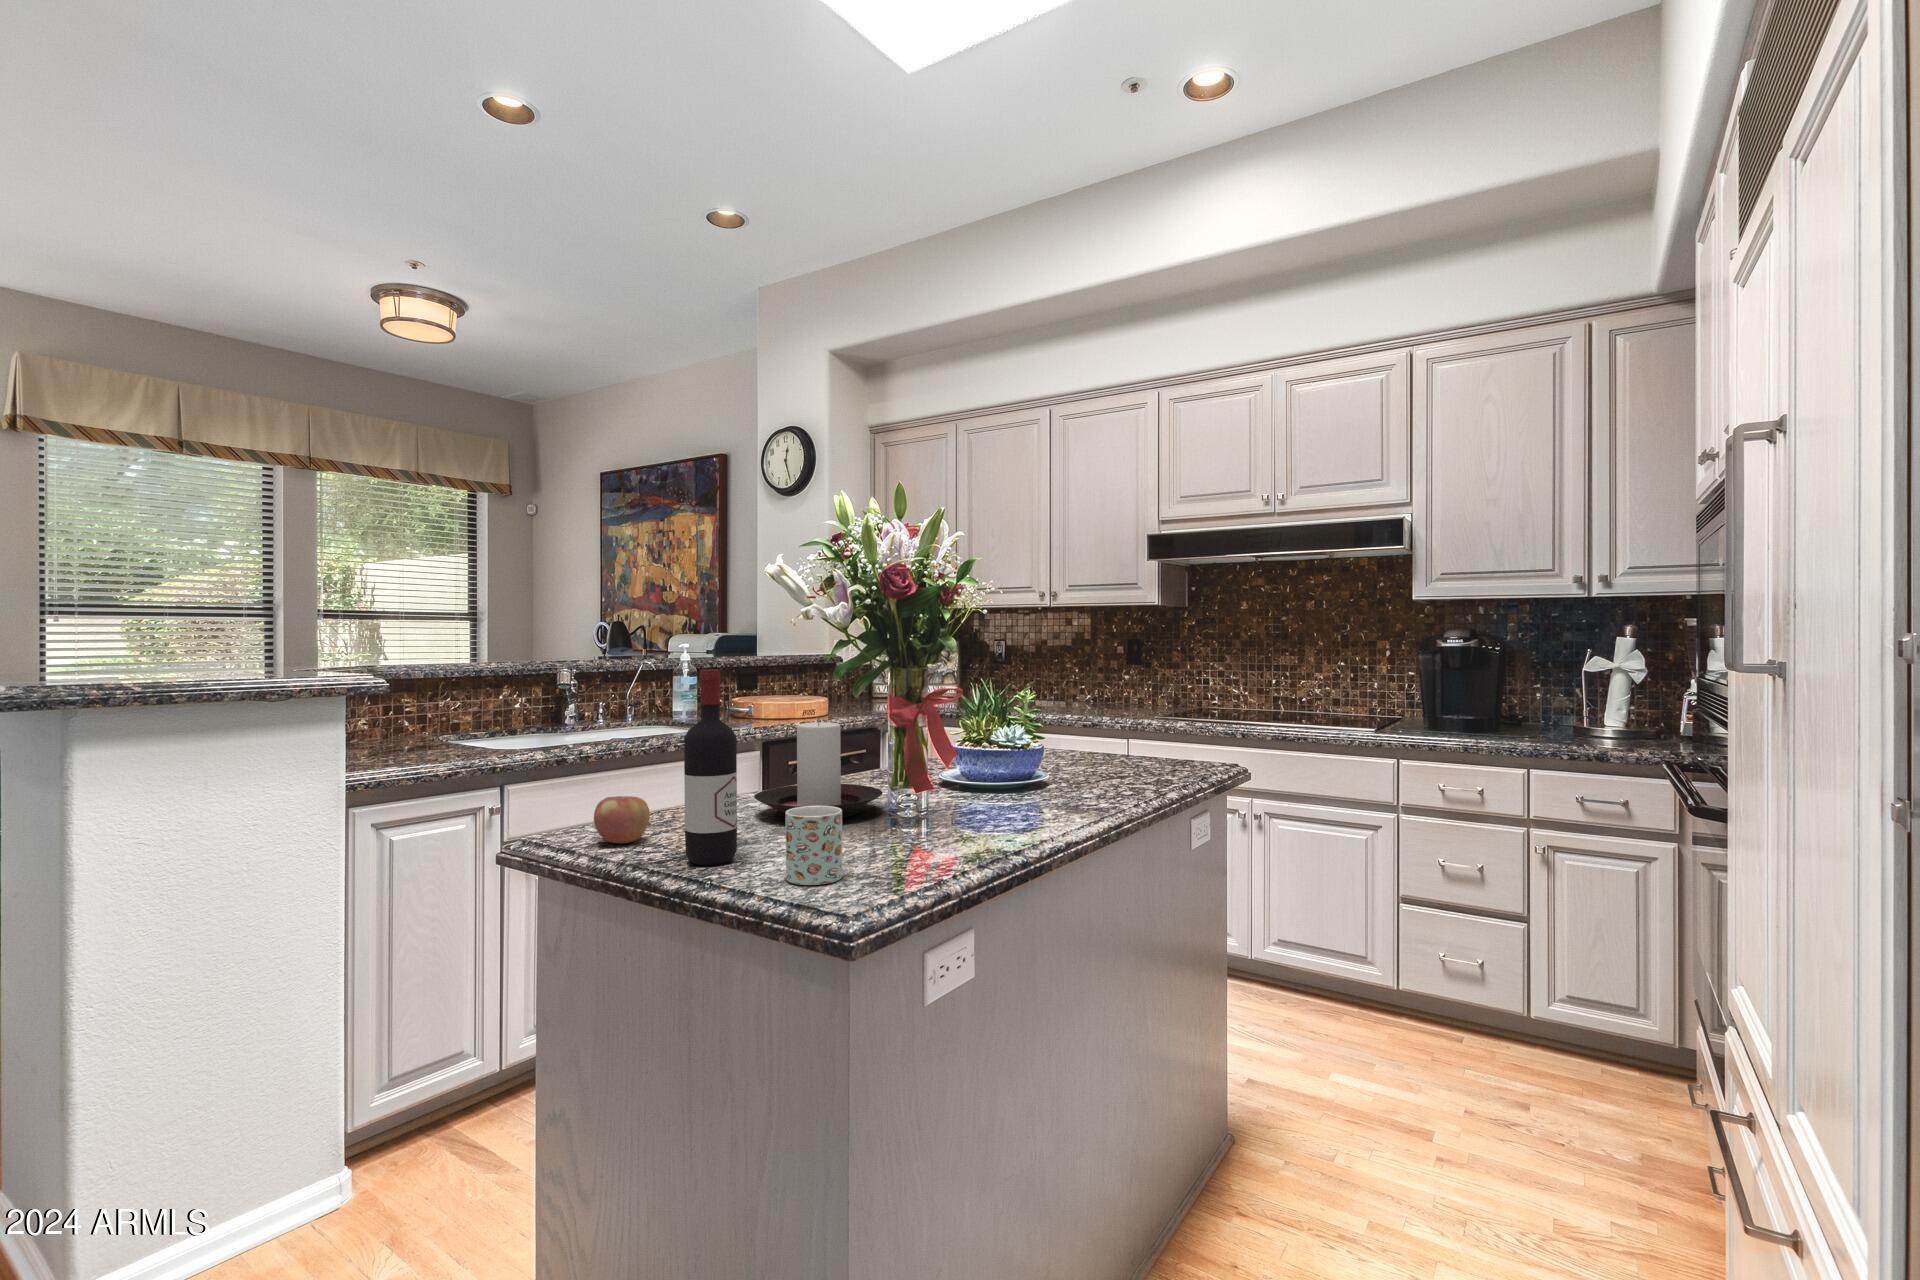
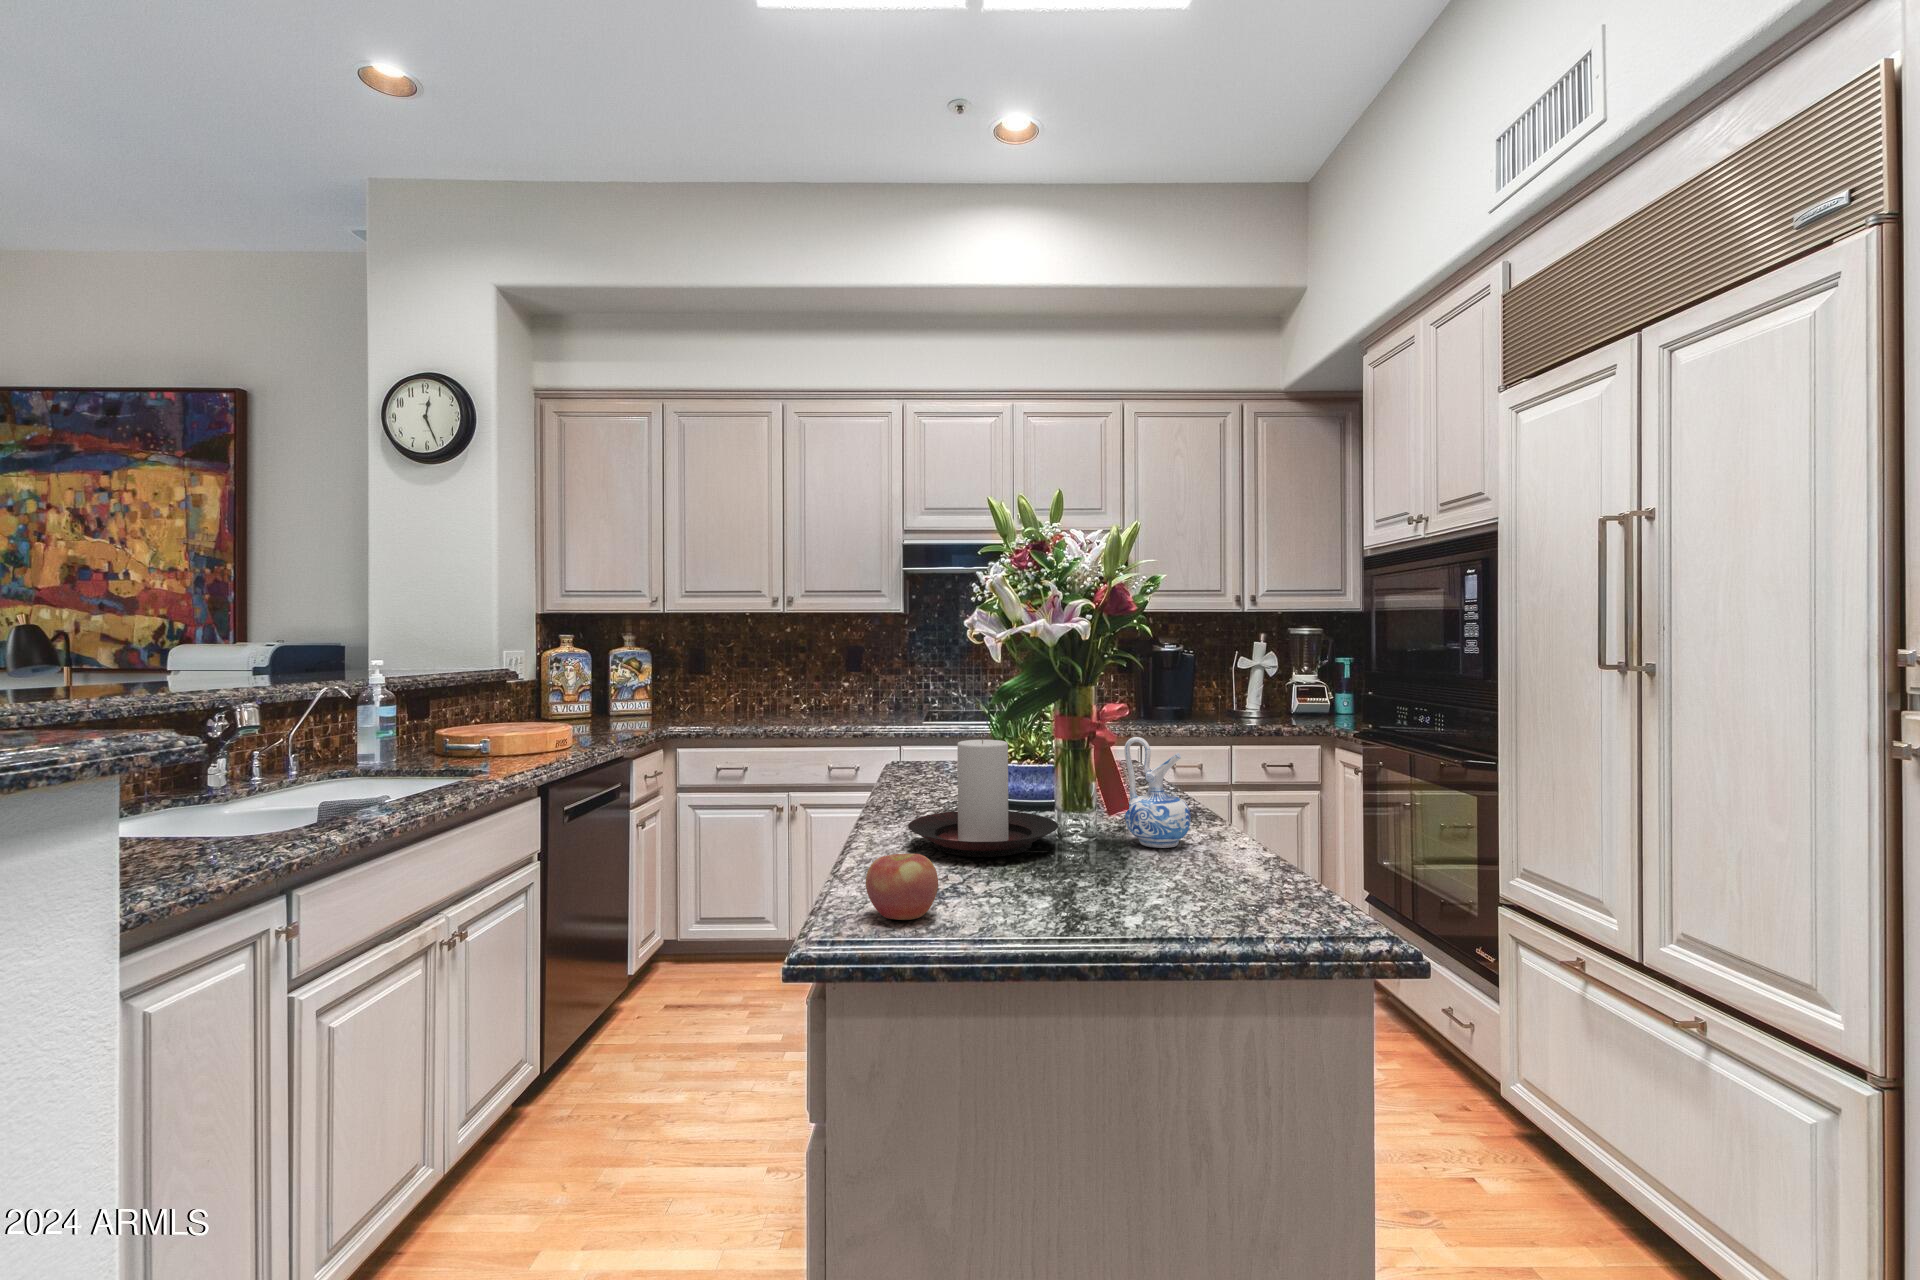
wine bottle: present [684,670,737,865] -> none [1052,677,1116,922]
ceramic pitcher: none [915,729,974,834] -> present [1124,737,1191,848]
mug: present [785,806,843,885] -> none [1184,827,1275,919]

